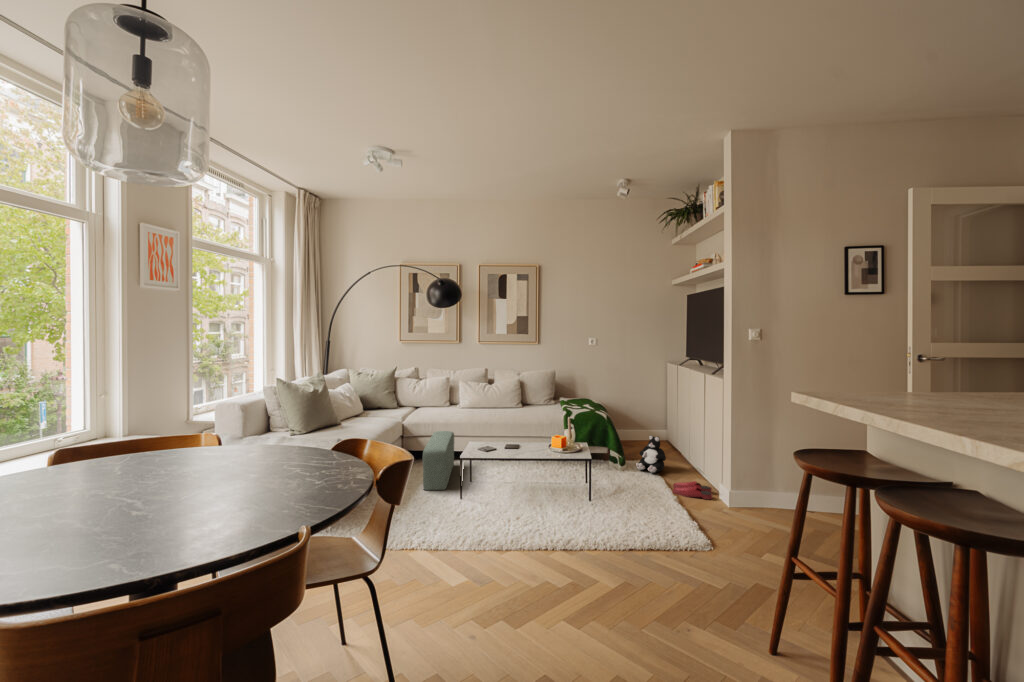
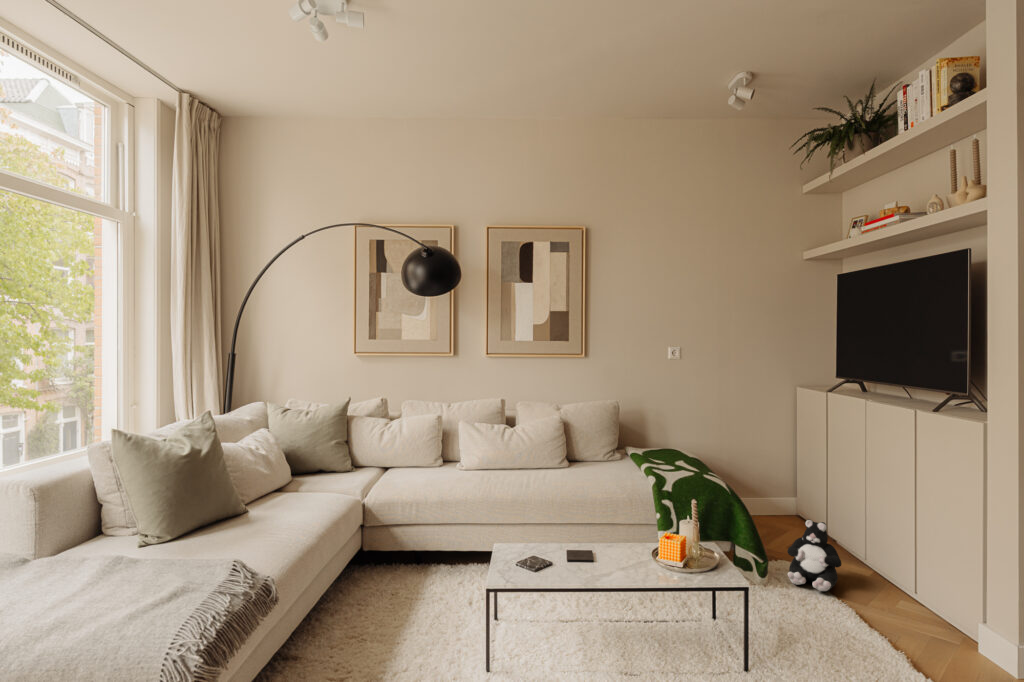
pouf: present [423,431,454,490] -> none [405,517,457,650]
slippers: present [673,481,712,499] -> none [878,617,973,660]

